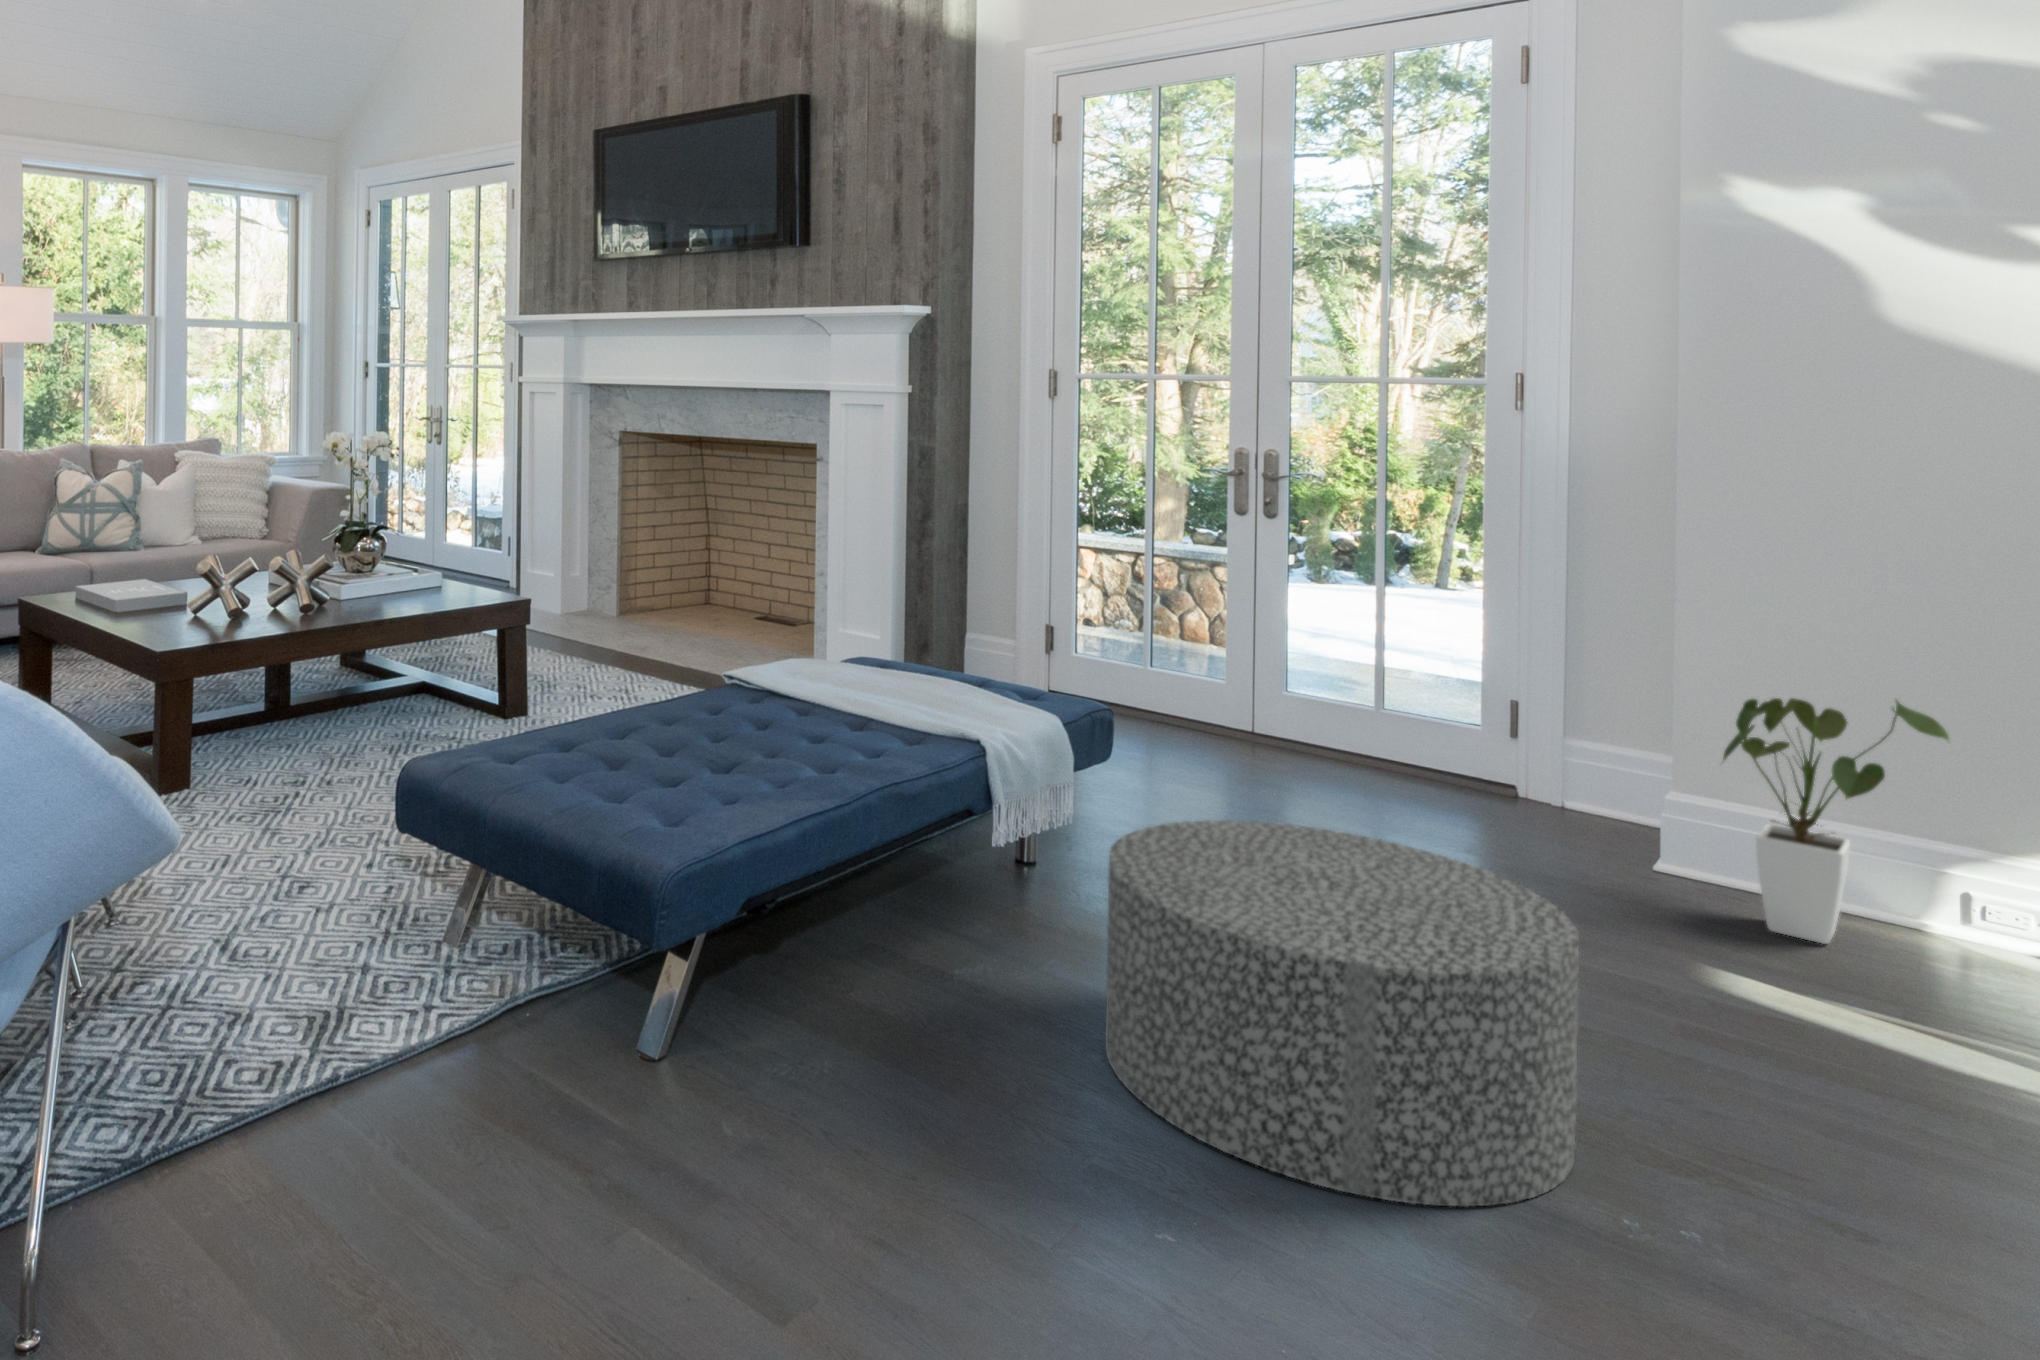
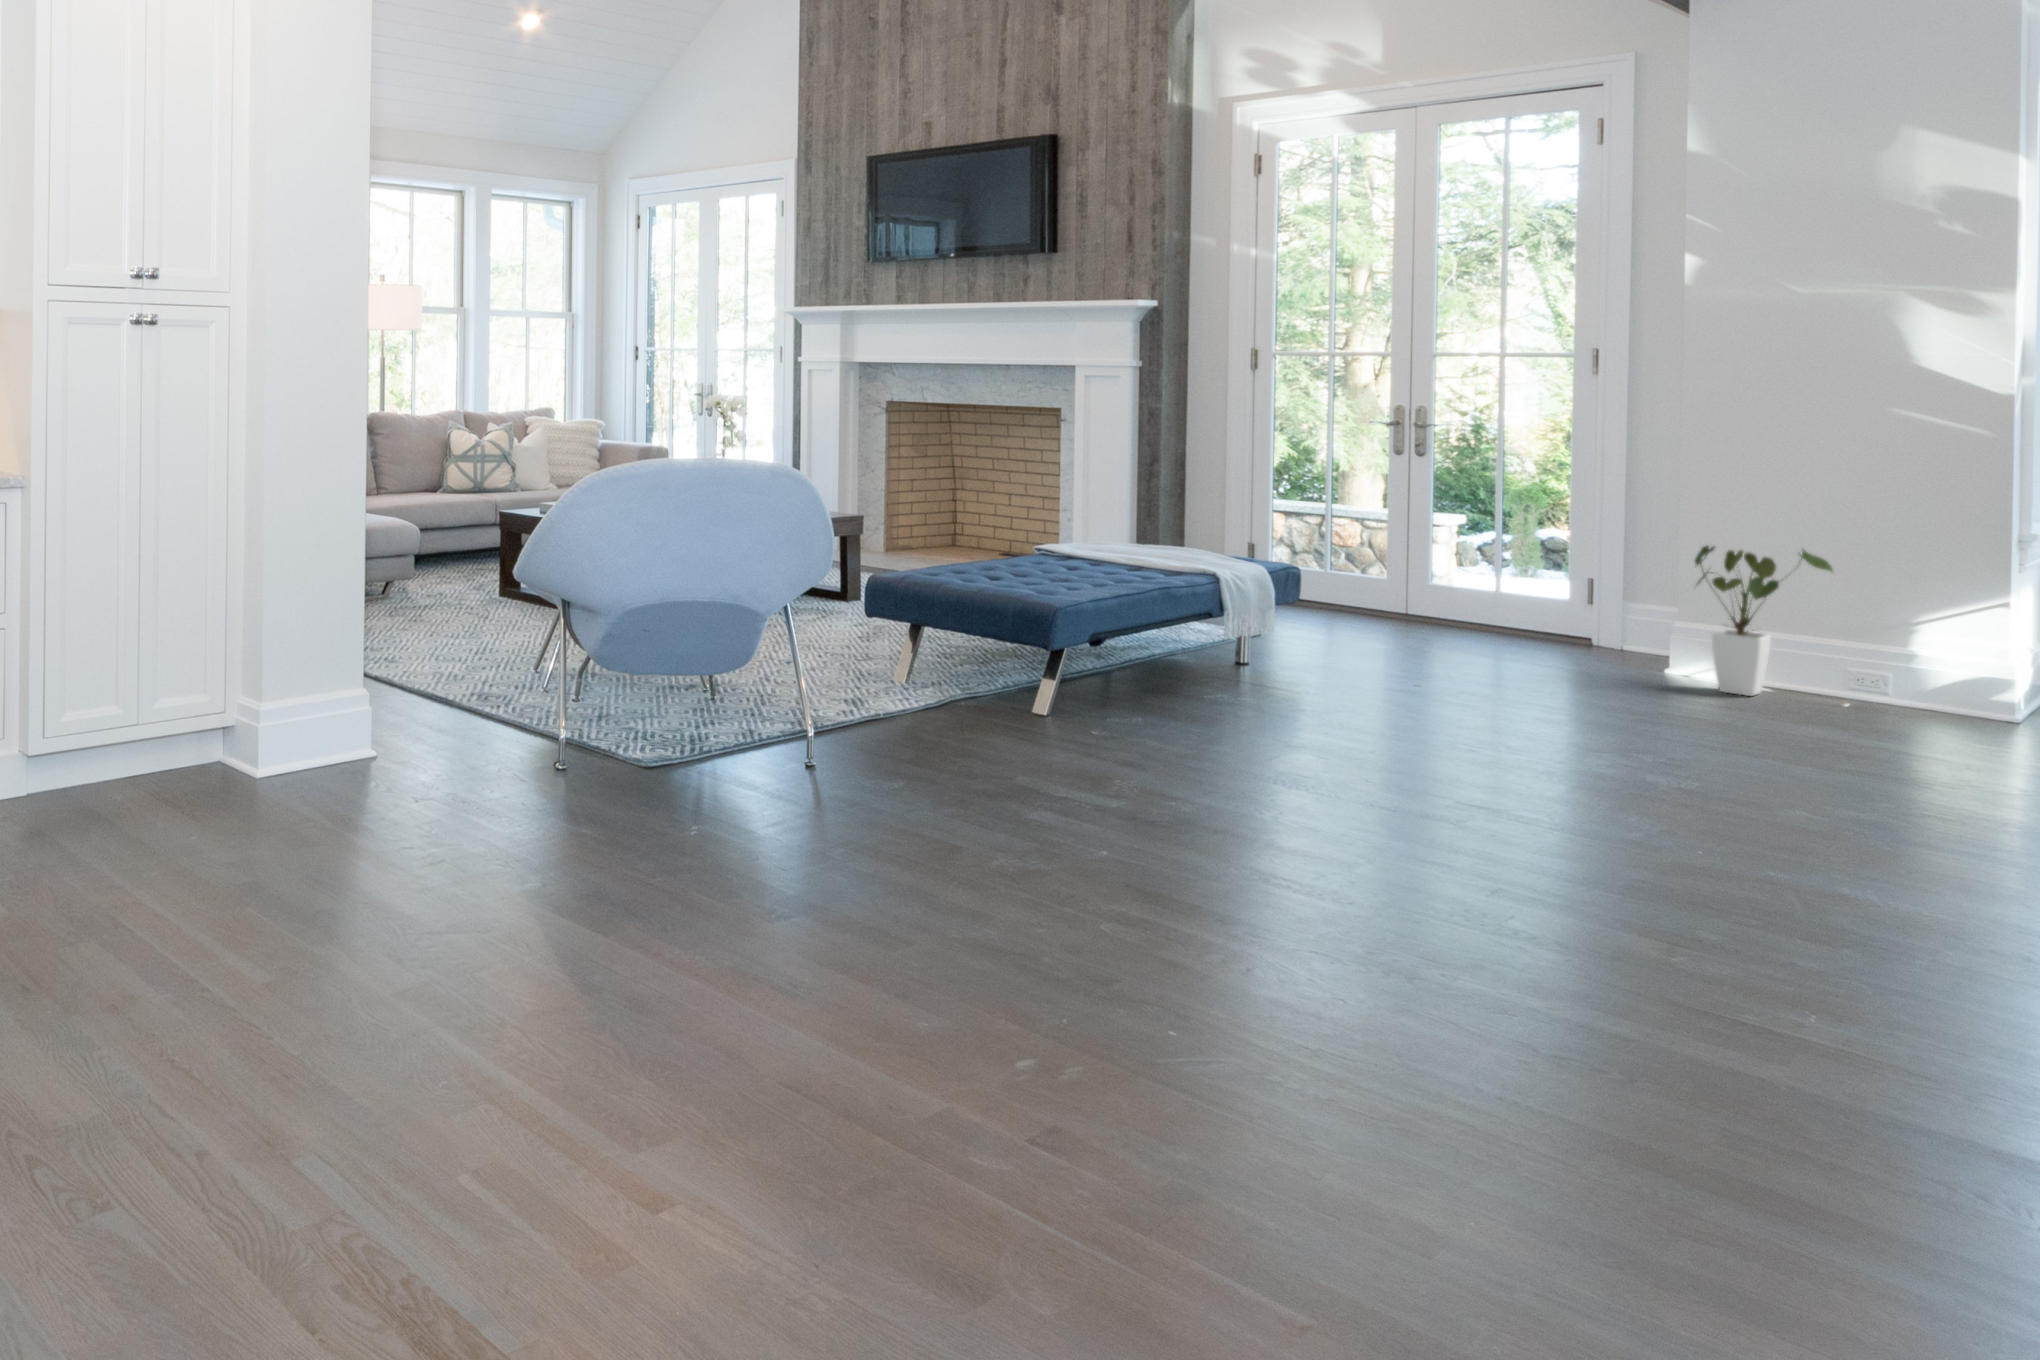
ottoman: present [1105,820,1579,1207] -> none [1300,603,1554,755]

